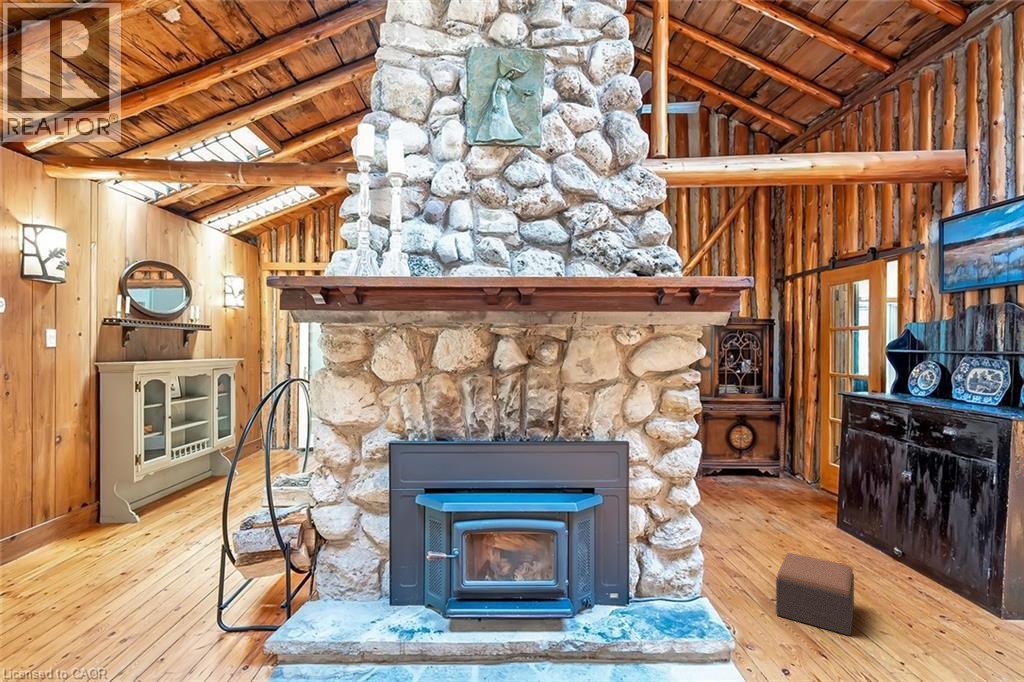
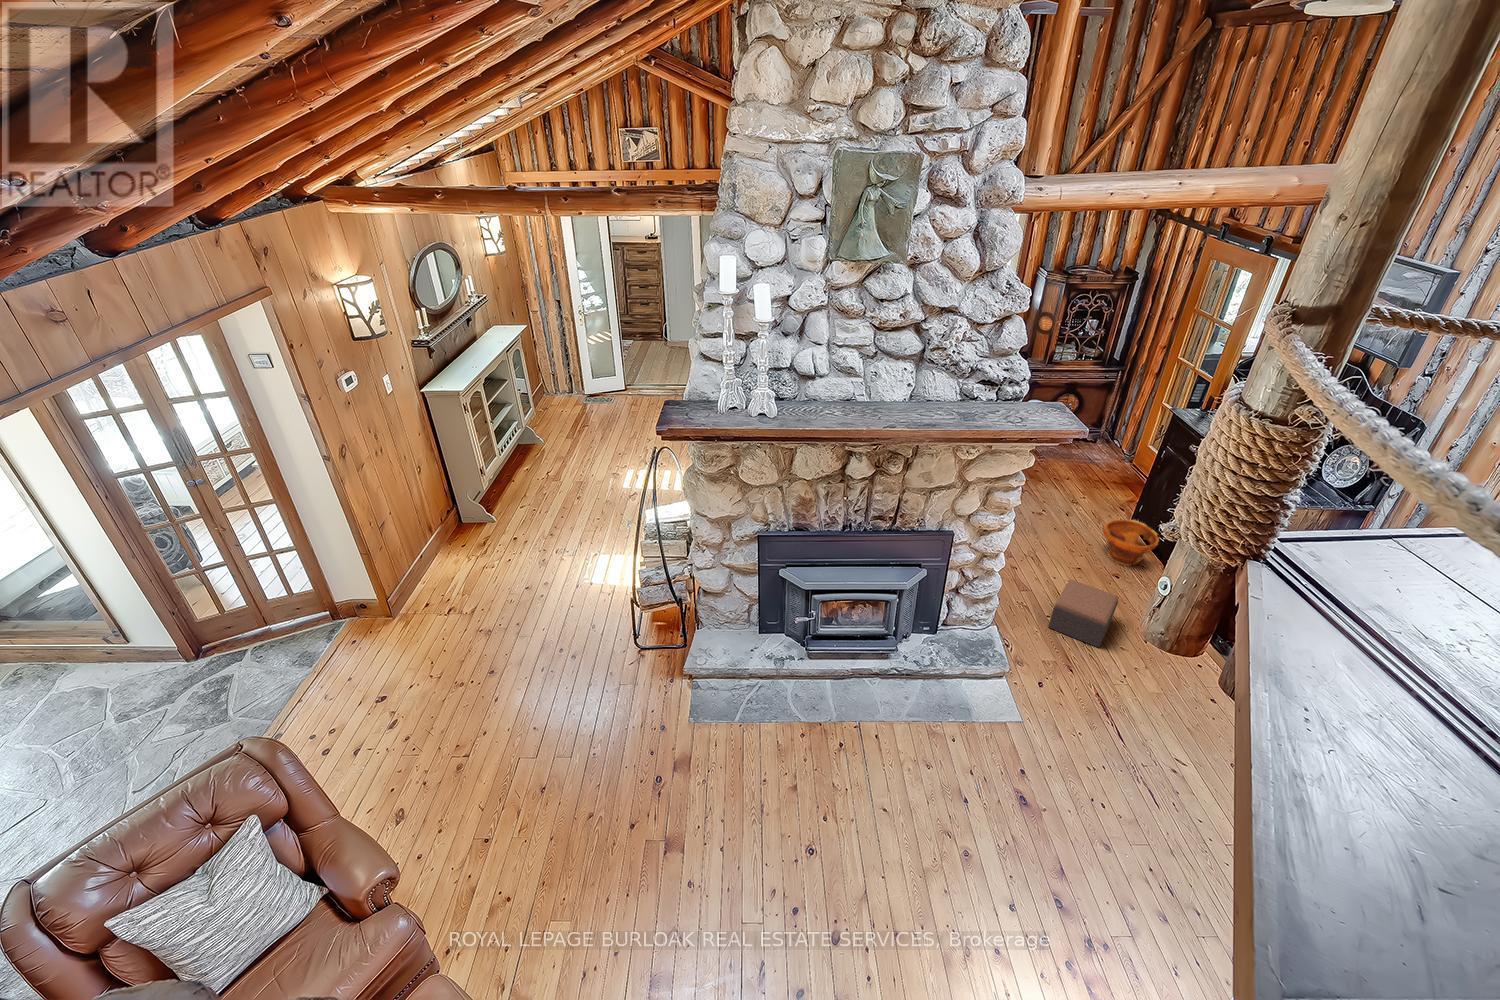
planter: none [809,509,875,560] -> present [1103,520,1159,566]

